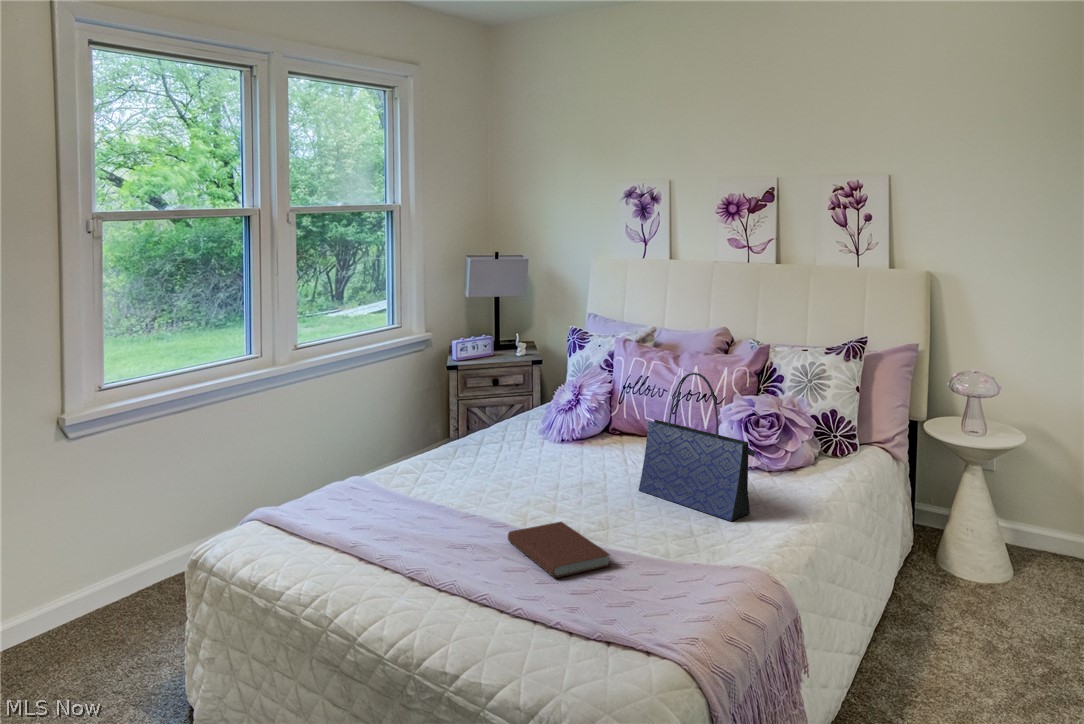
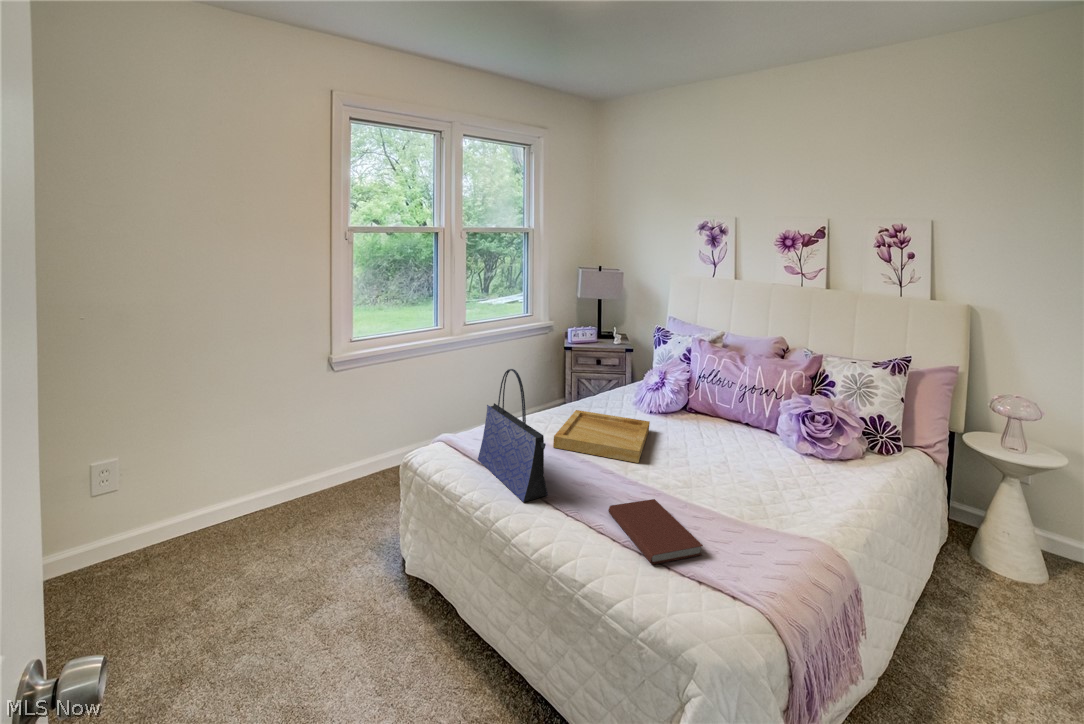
tote bag: present [639,373,755,521] -> present [478,369,548,502]
tray: none [438,441,562,492] -> present [553,410,650,463]

